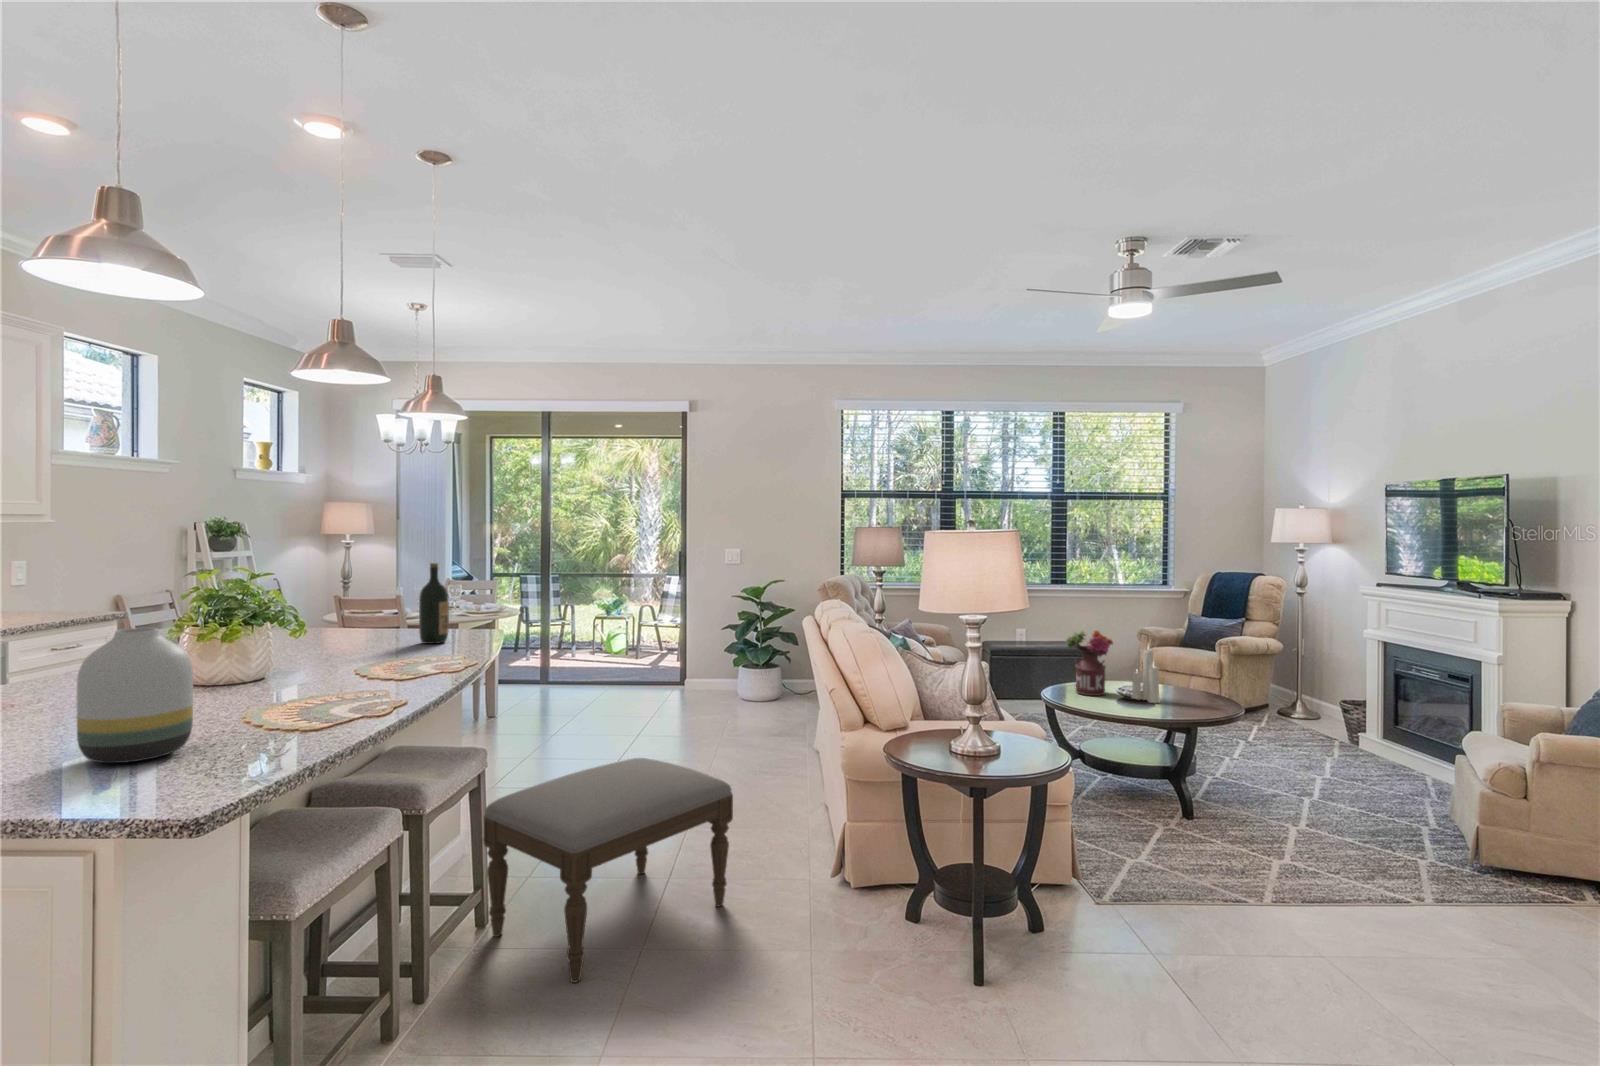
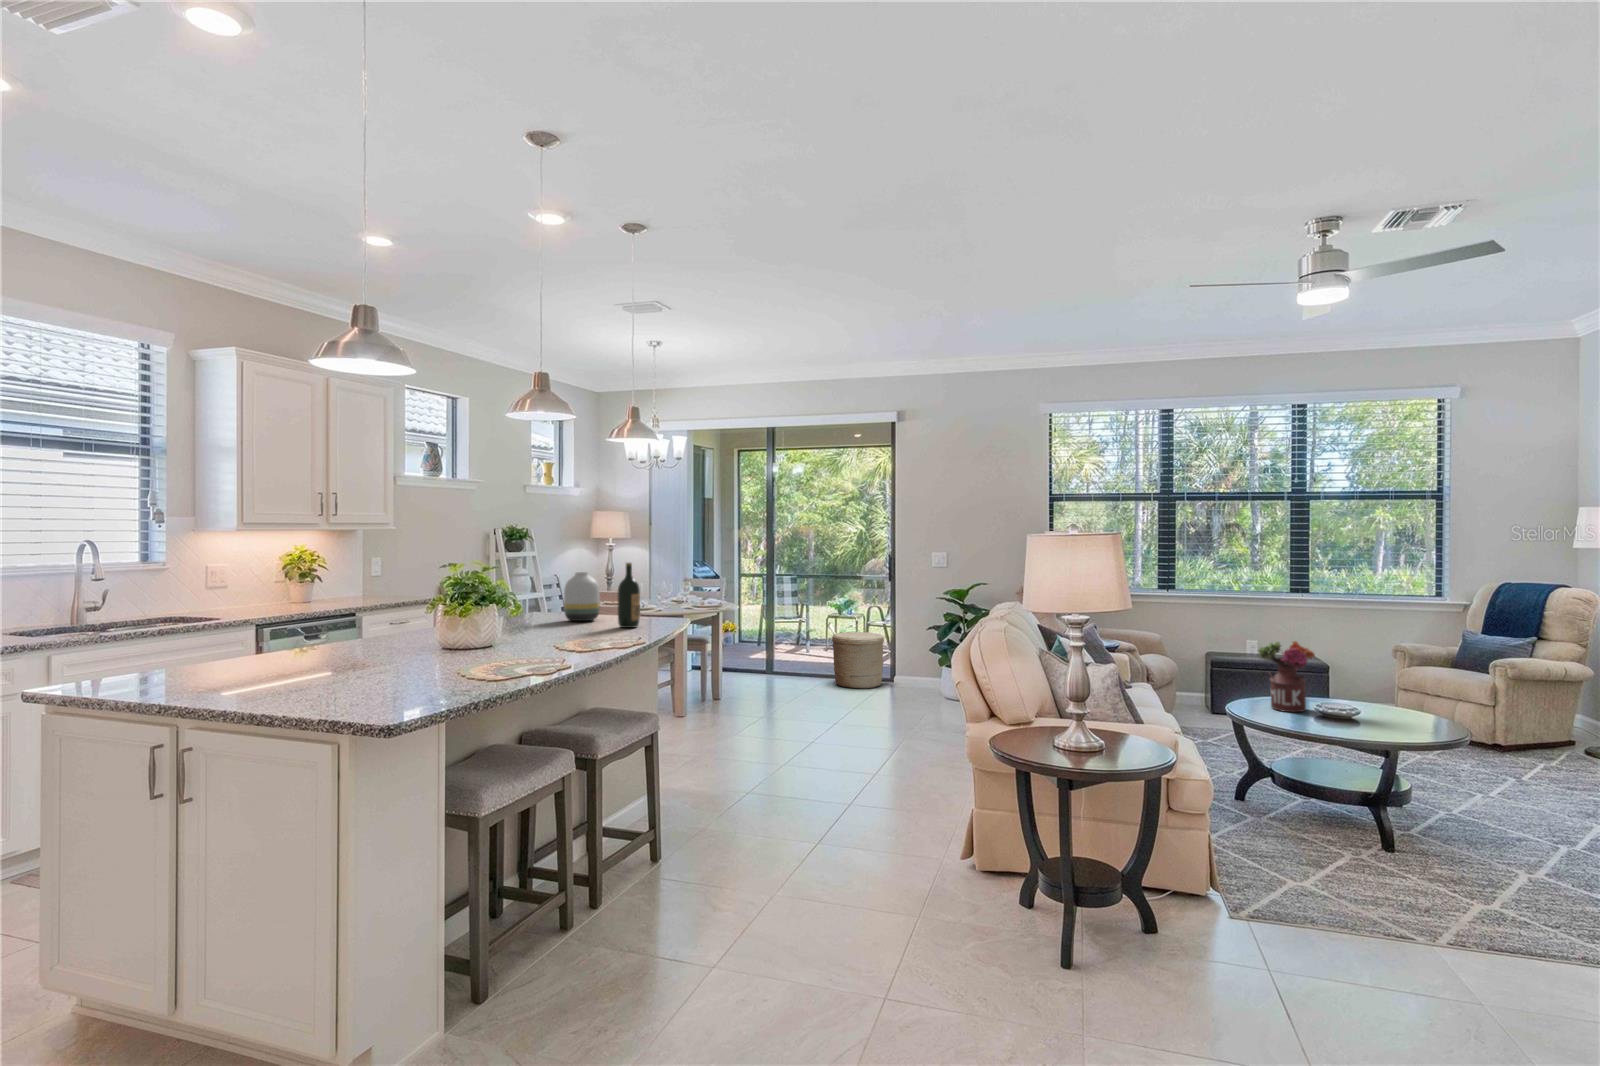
vase: present [77,628,193,763] -> present [564,572,600,621]
woven basket: none [622,634,678,694] -> present [832,632,884,688]
candle: present [1132,649,1160,703] -> none [1334,653,1368,724]
ottoman: present [483,758,733,983] -> none [653,734,859,908]

